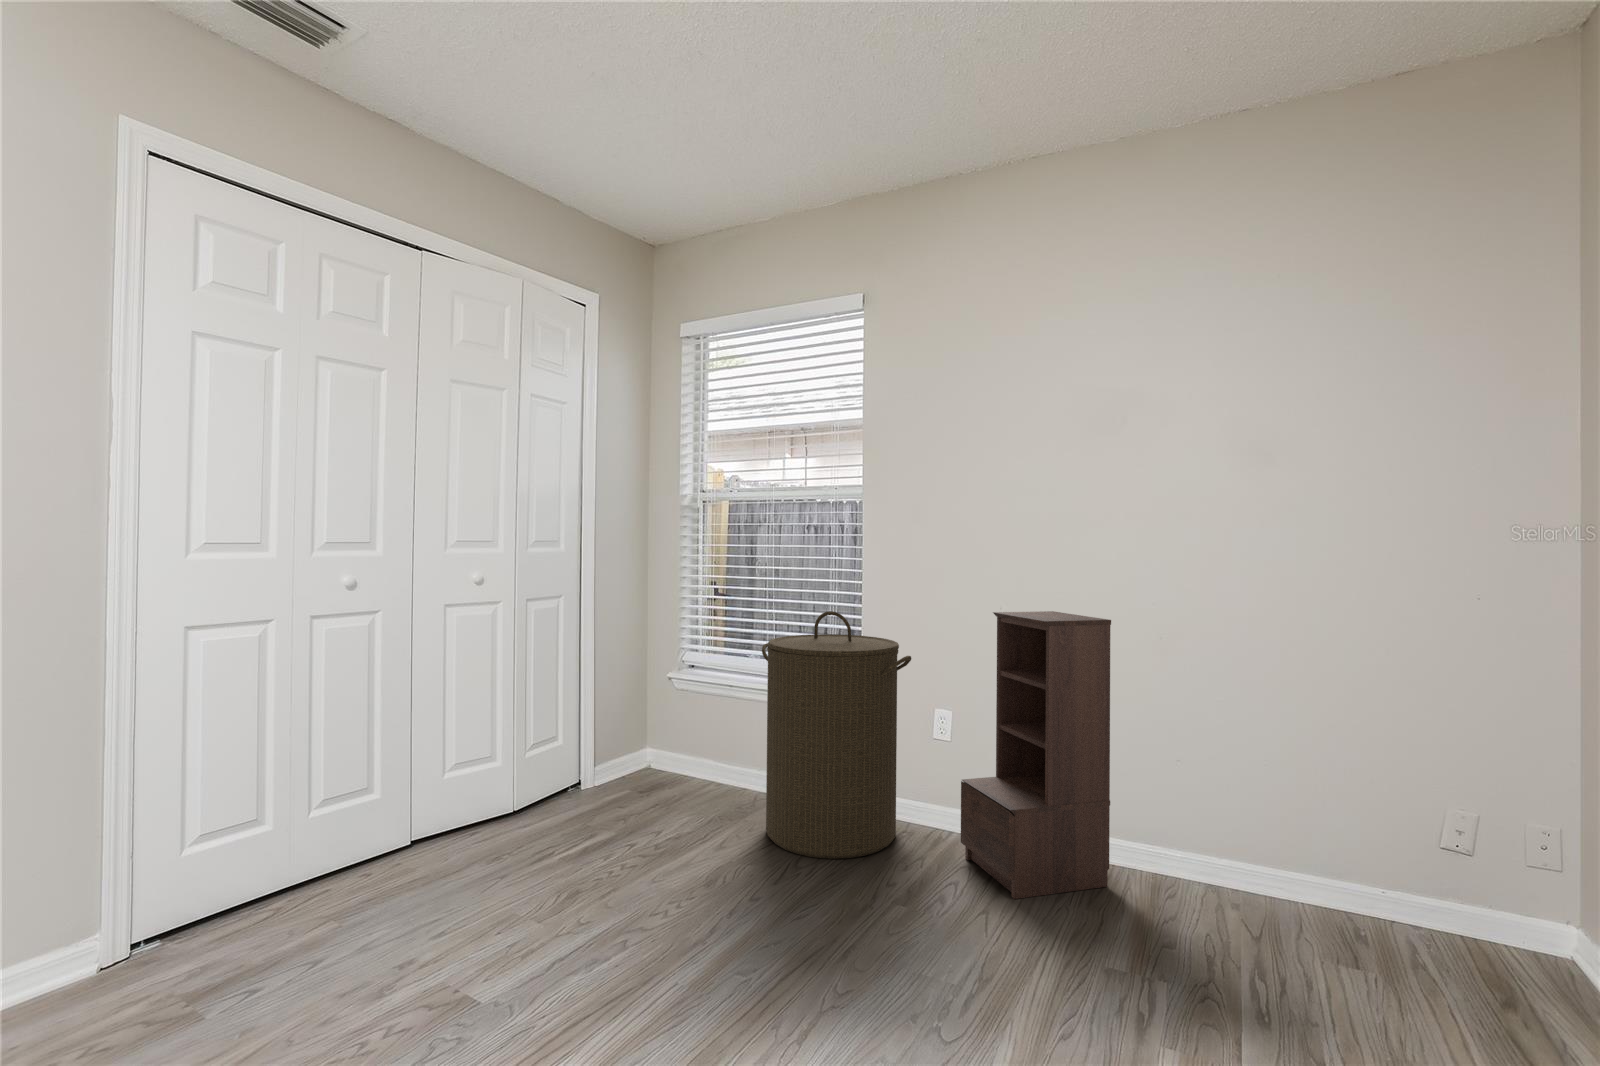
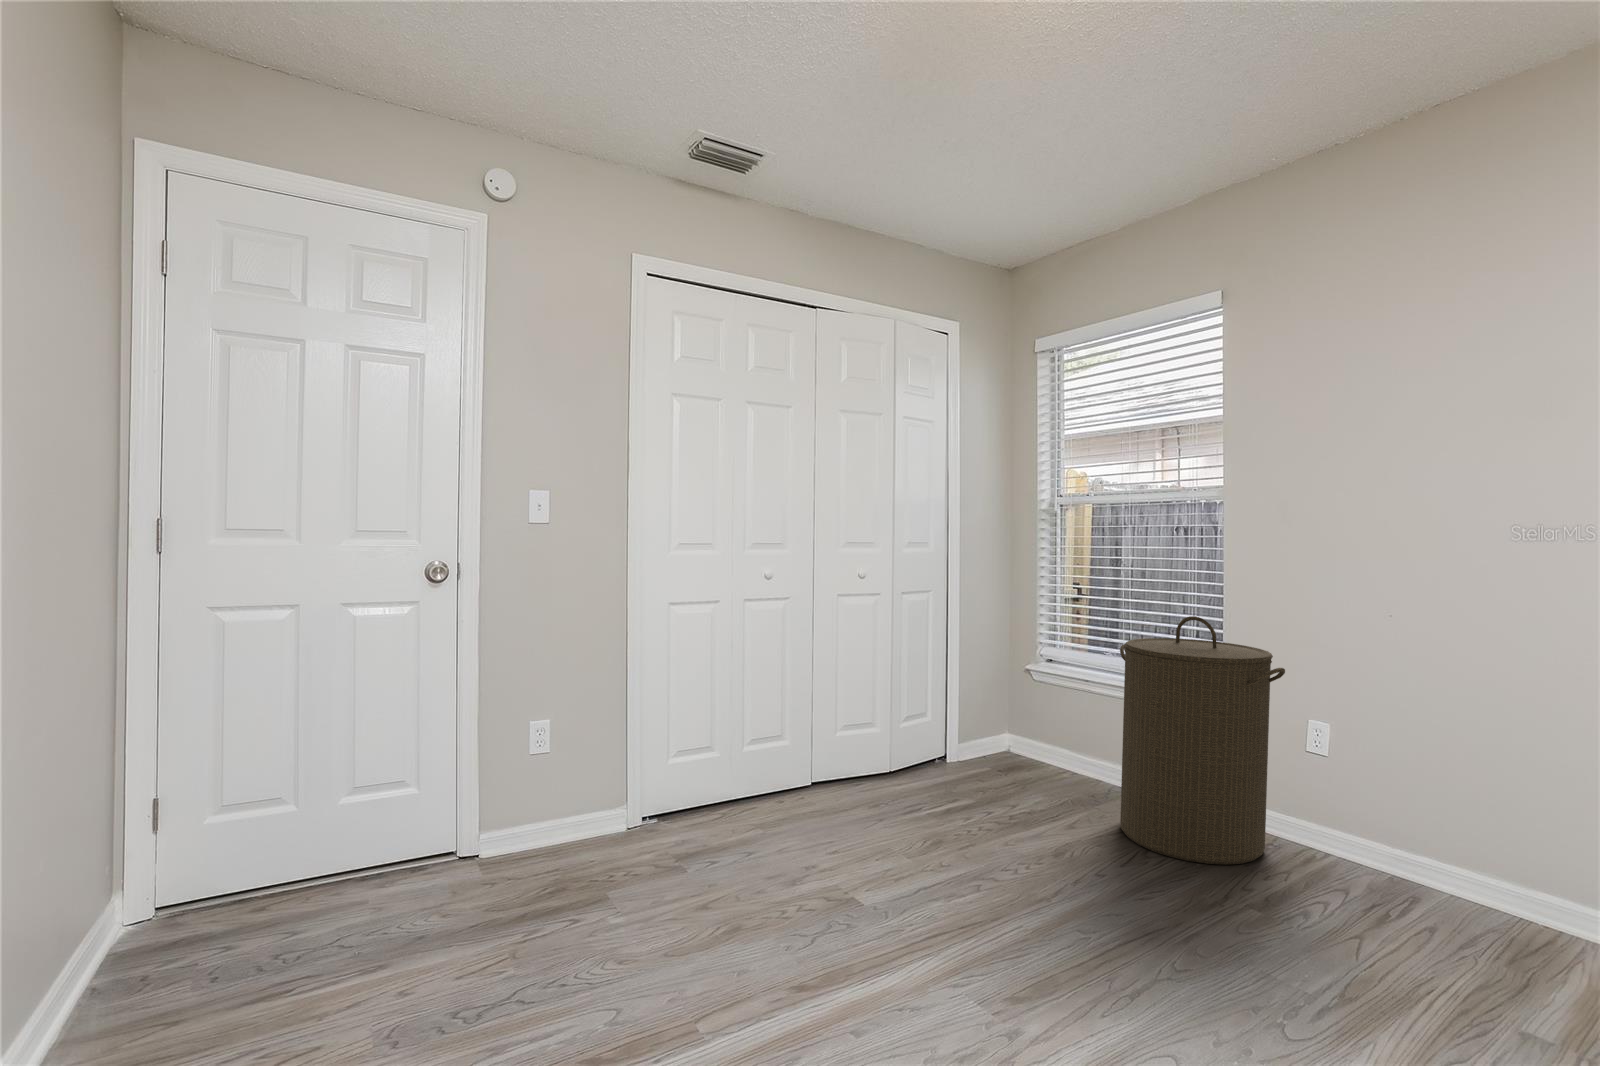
bookshelf: present [961,611,1111,899] -> none [1339,629,1544,949]

